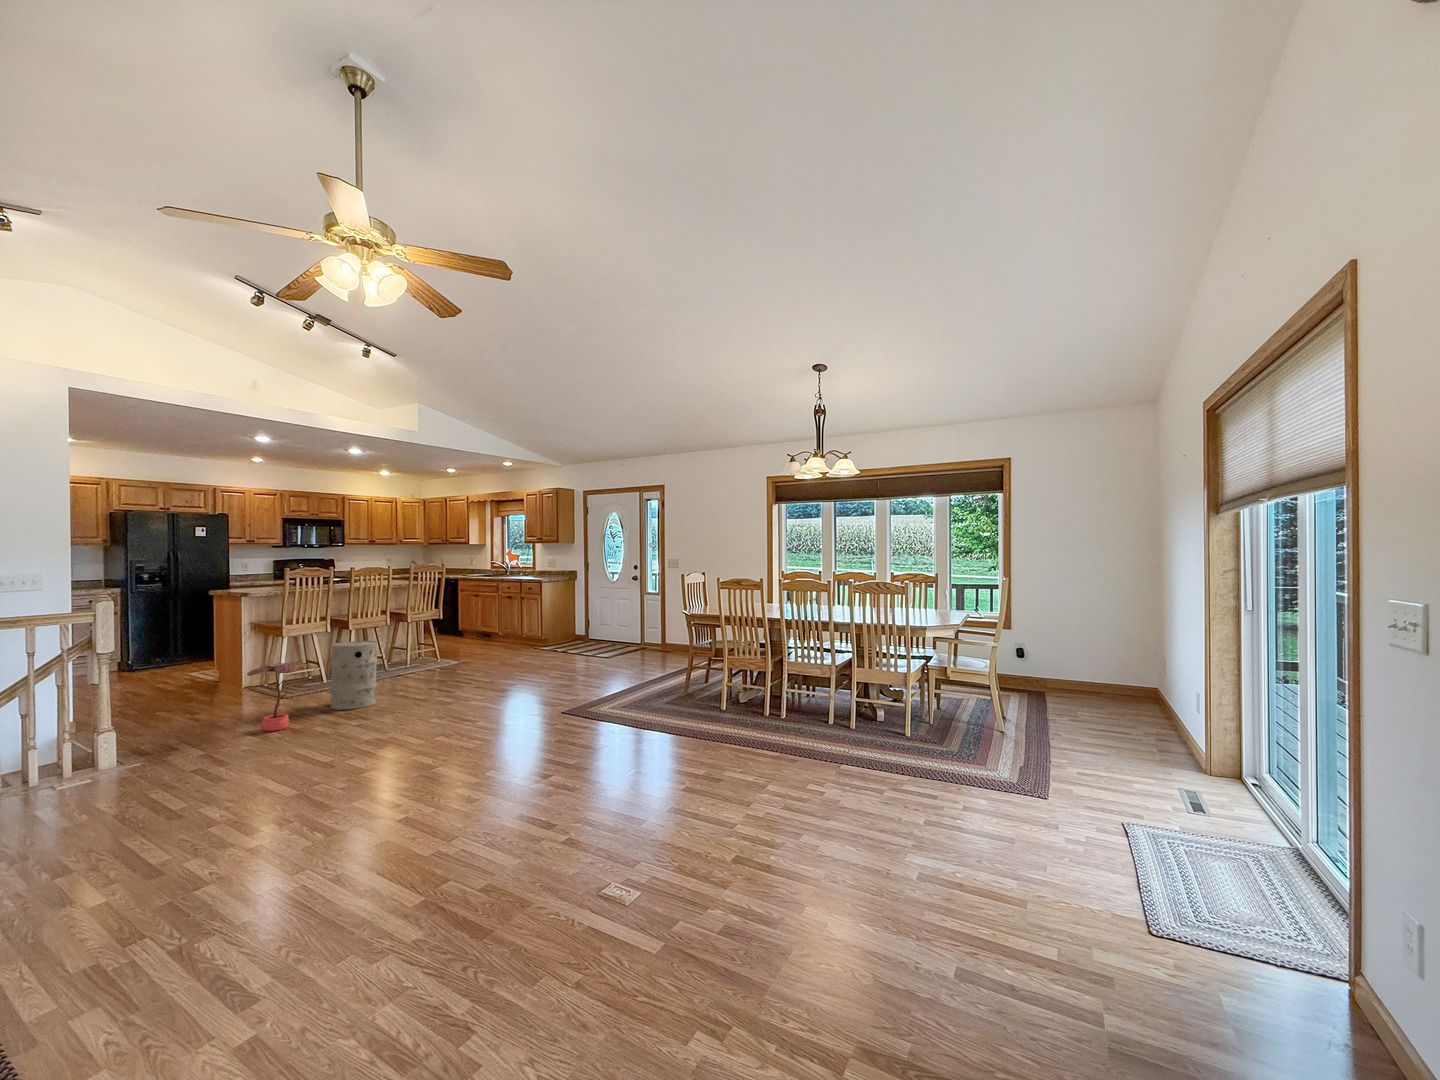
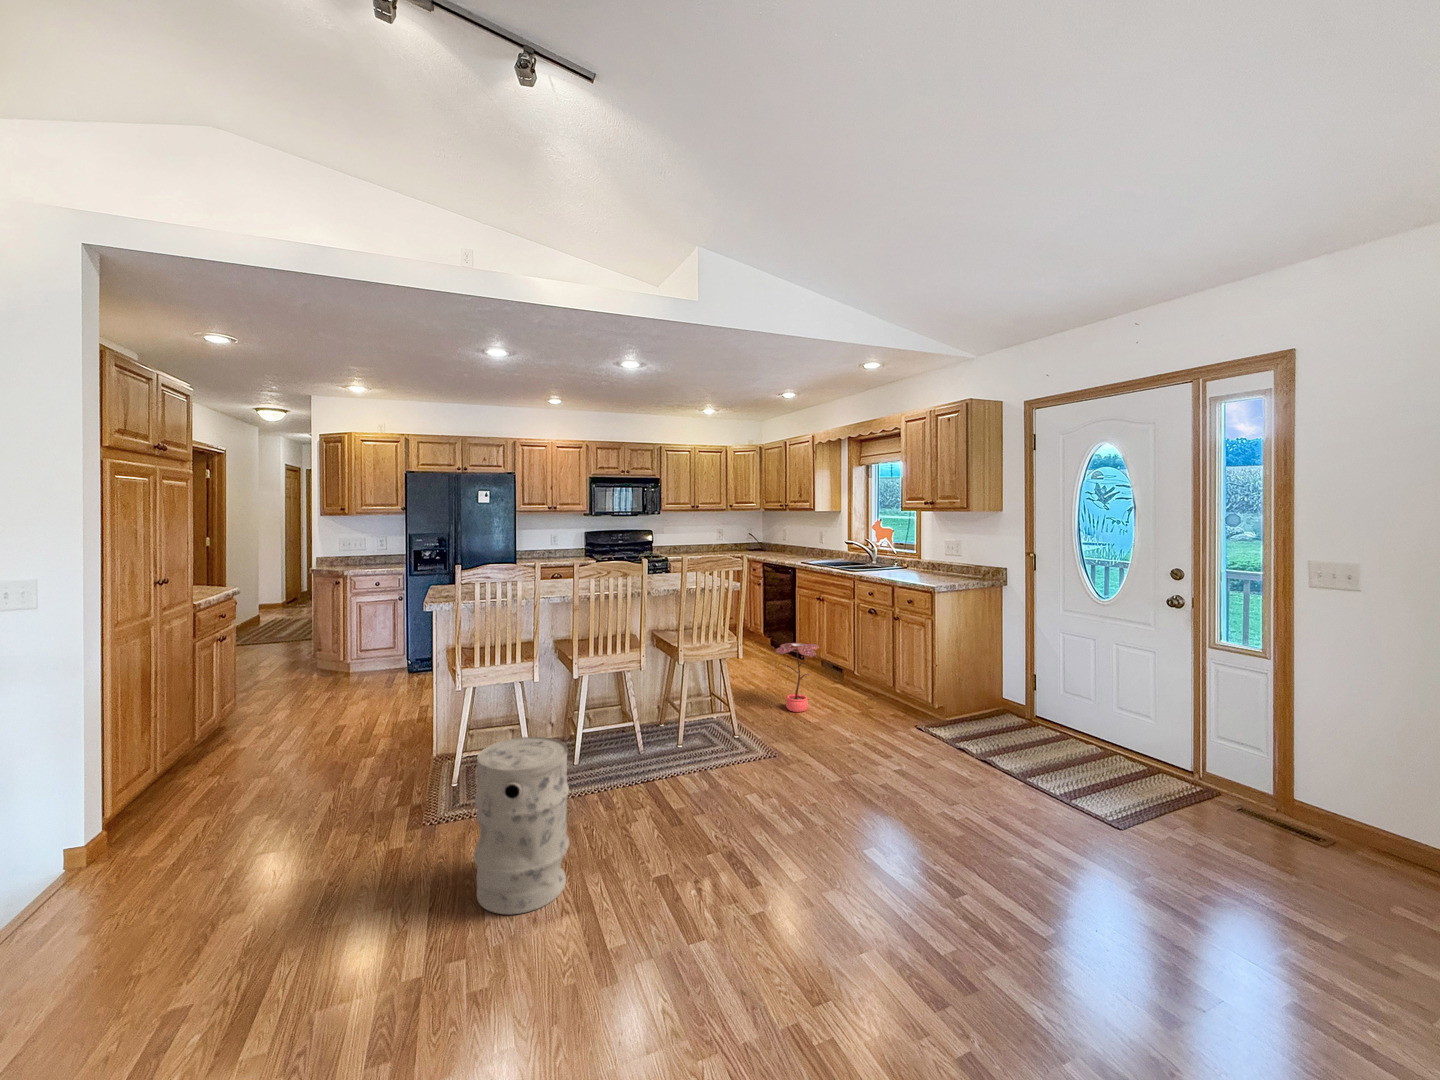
potted plant: present [247,663,304,731] -> present [775,643,819,712]

